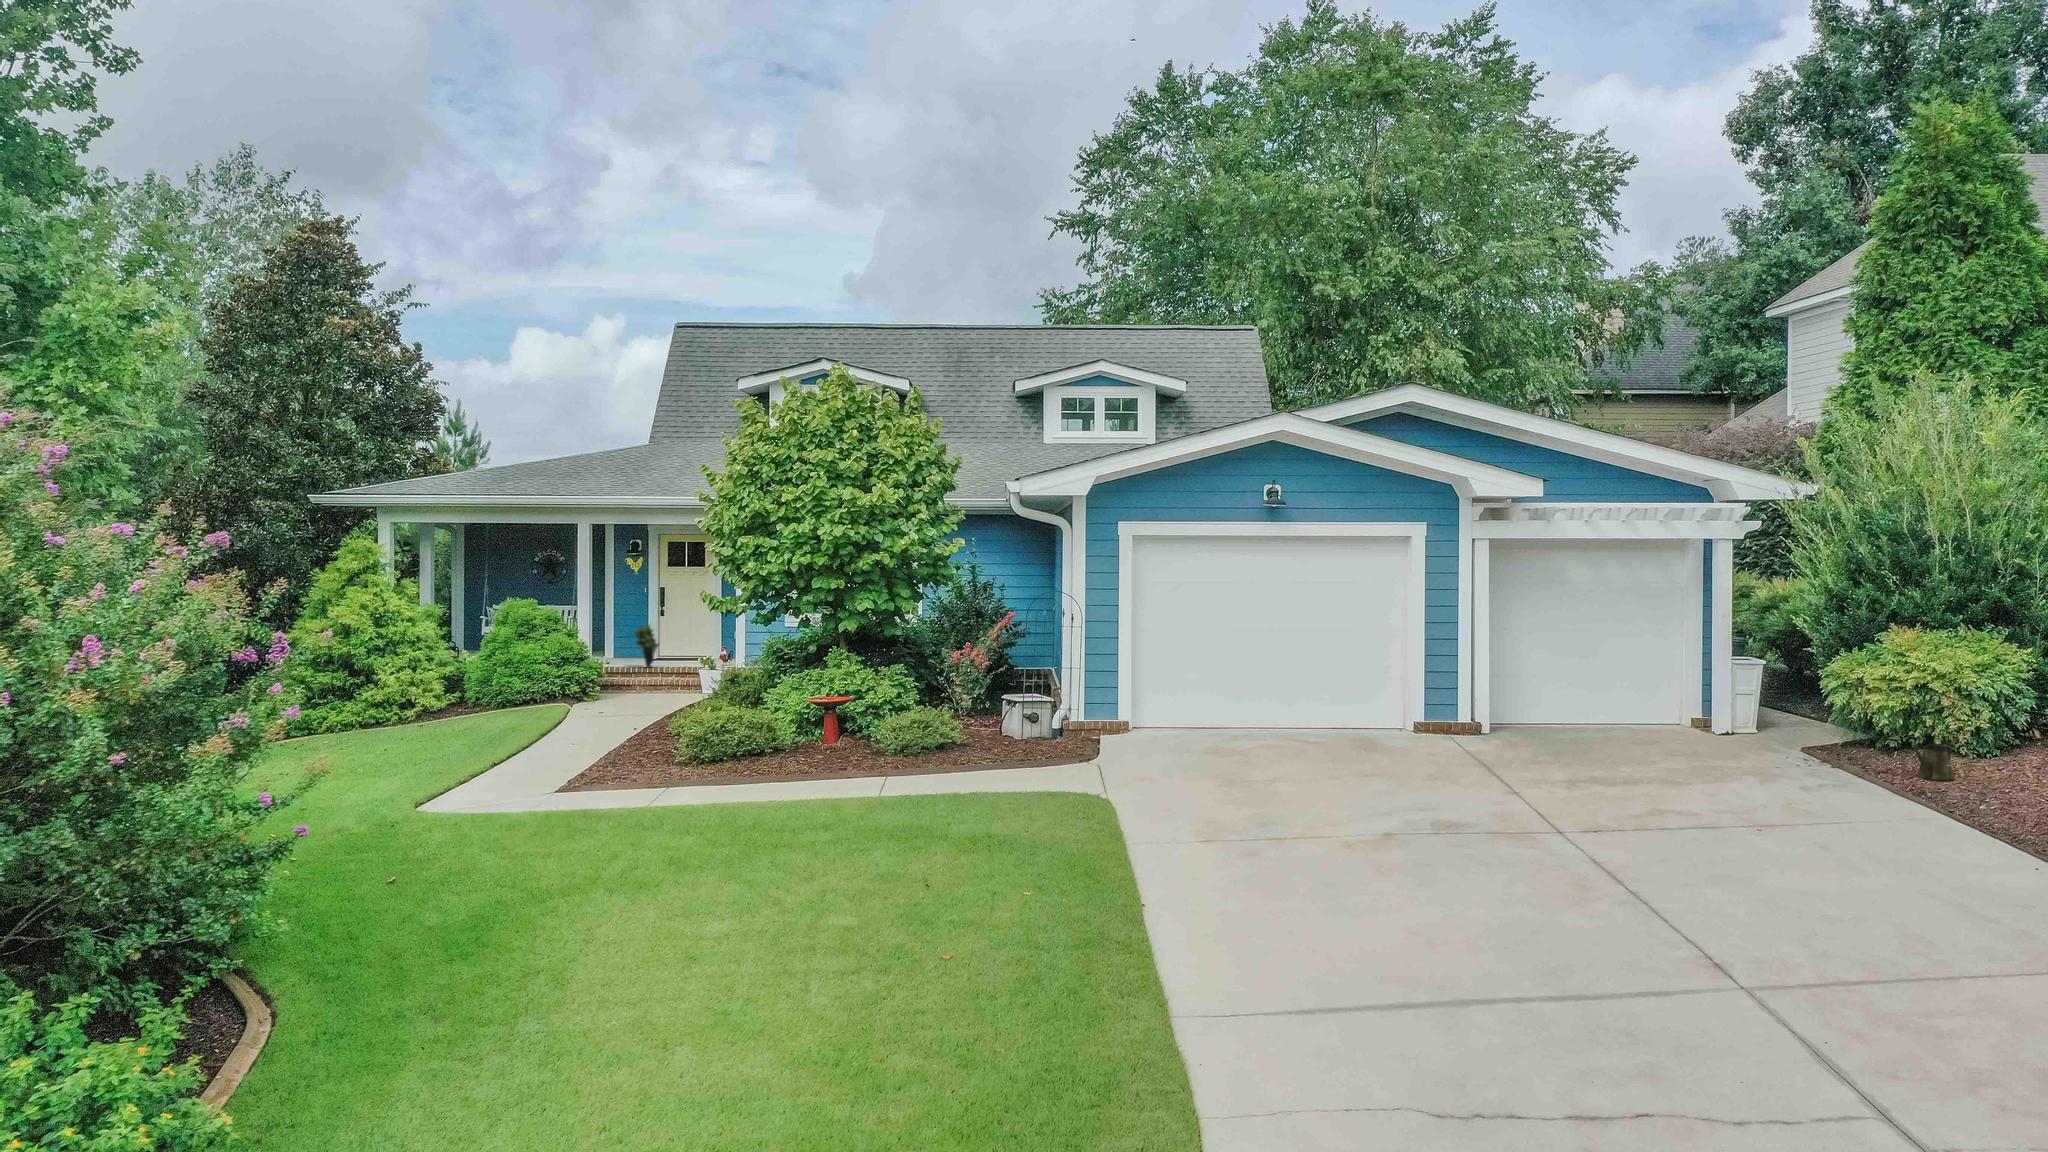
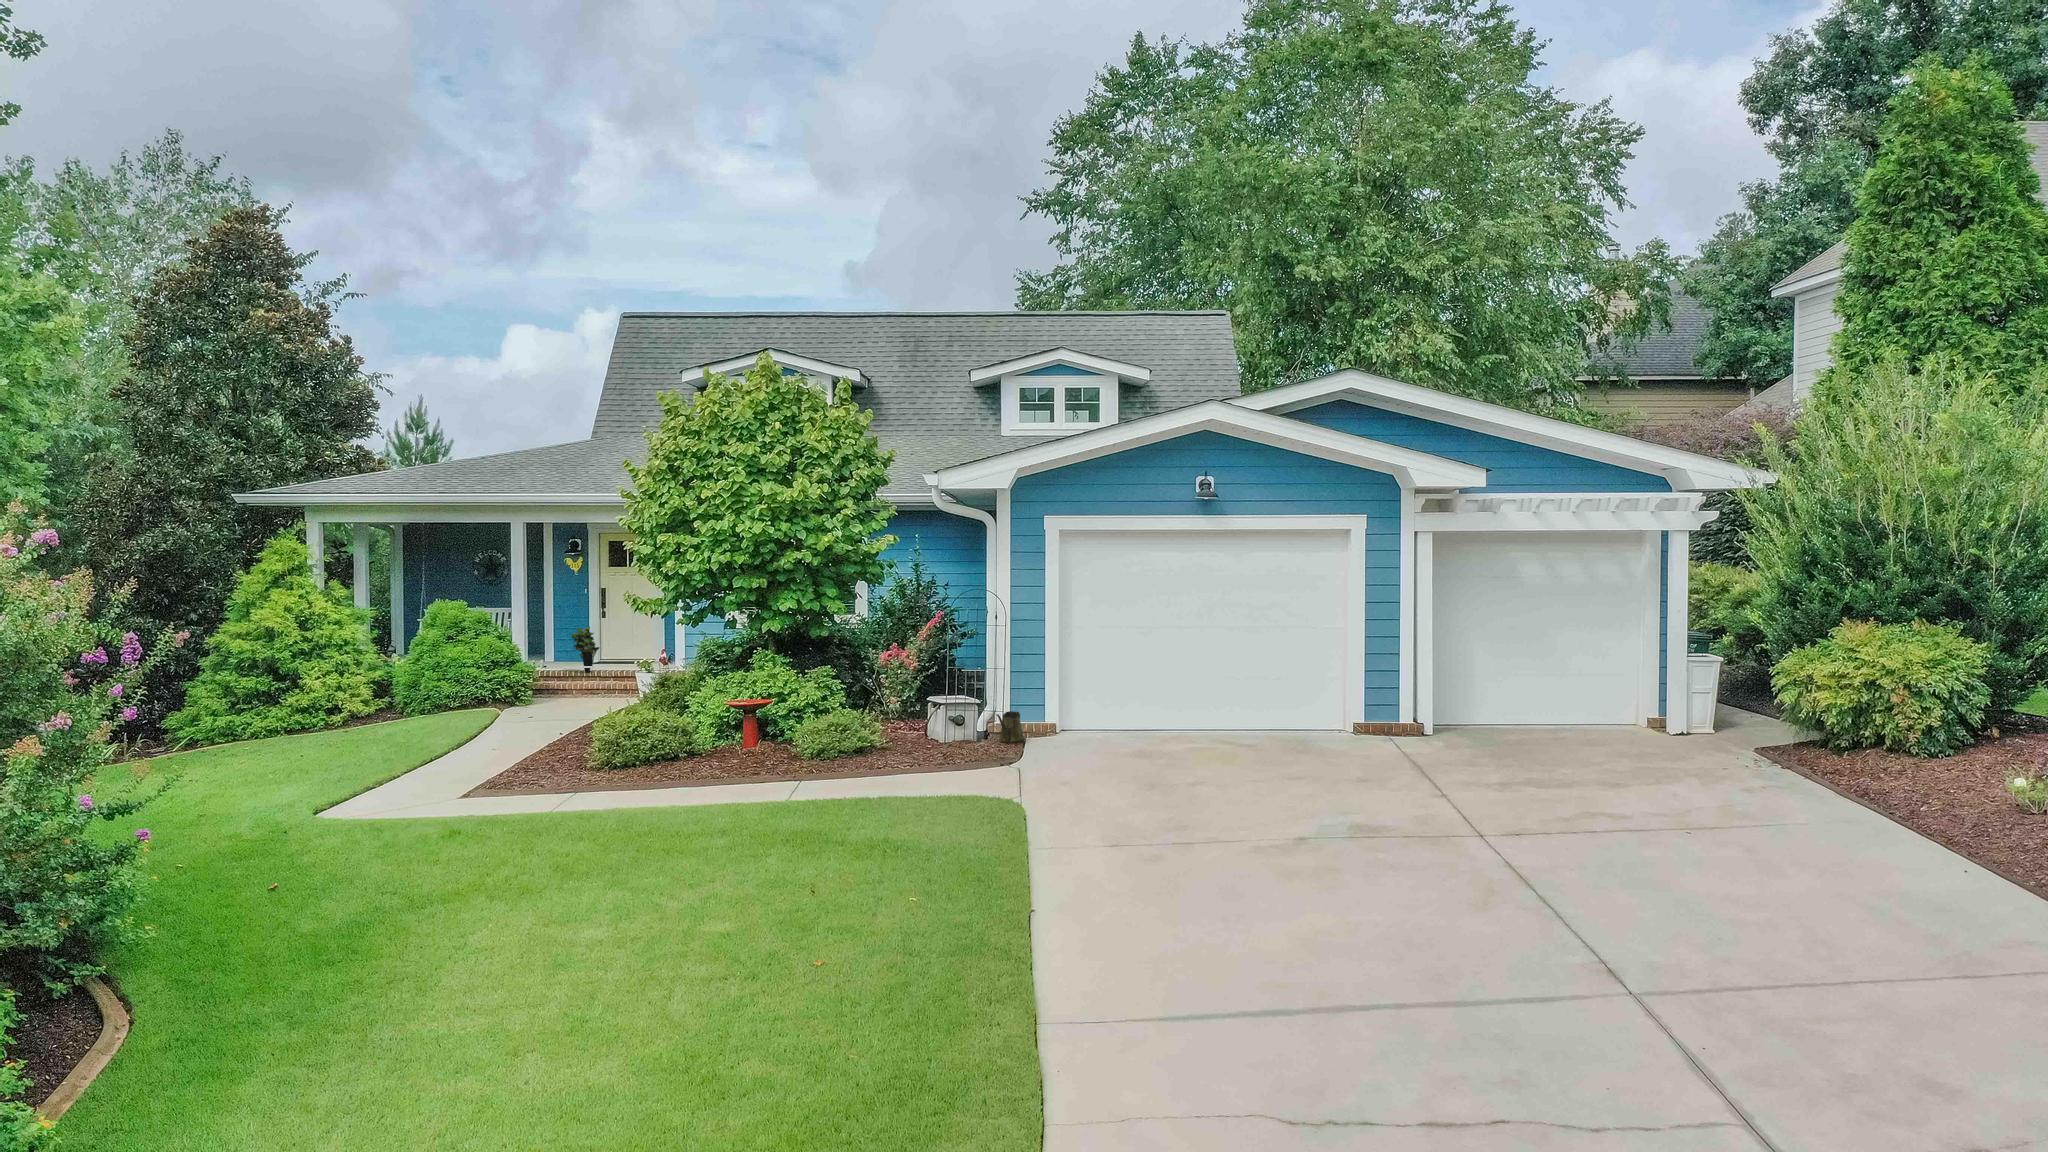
watering can: present [1911,744,1954,781] -> present [997,711,1024,743]

